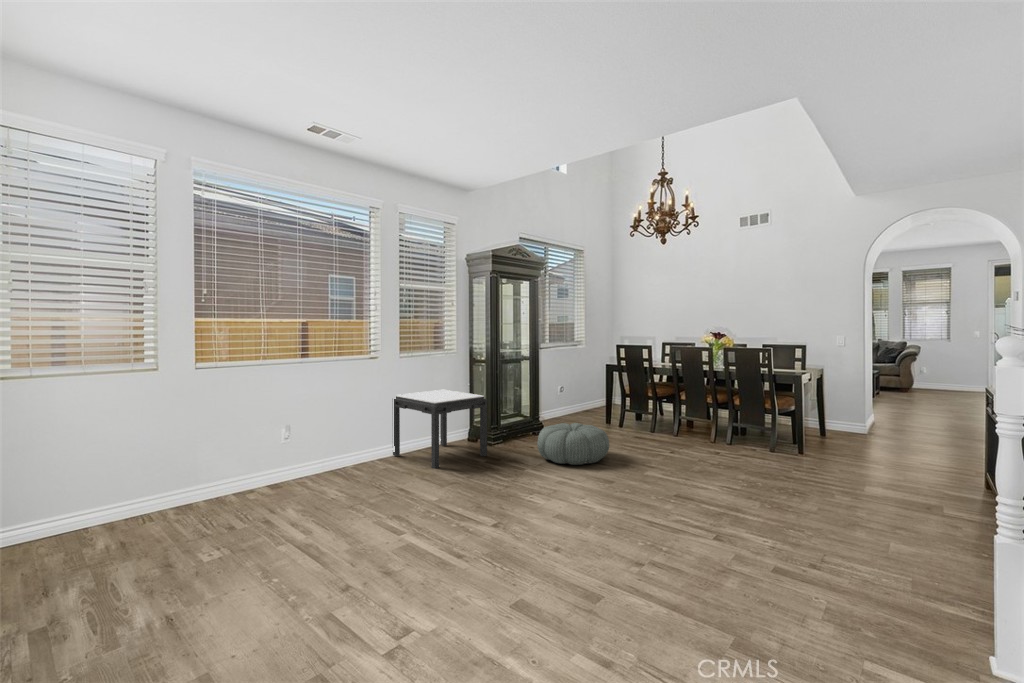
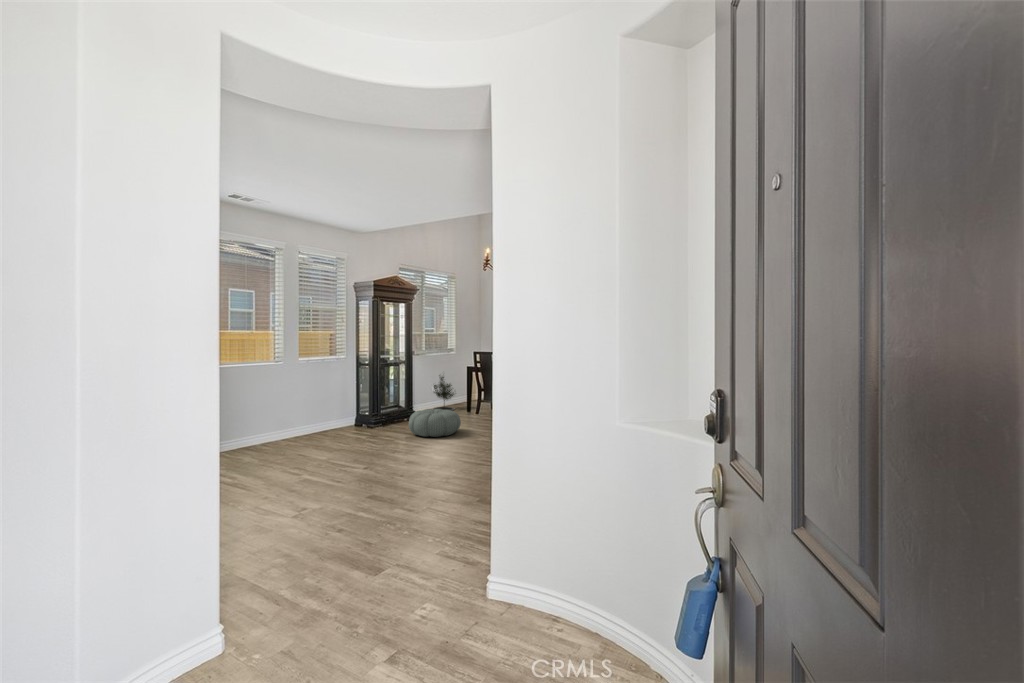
potted tree: none [561,370,593,421] -> present [433,375,454,411]
side table: present [393,390,487,469] -> none [296,387,371,444]

